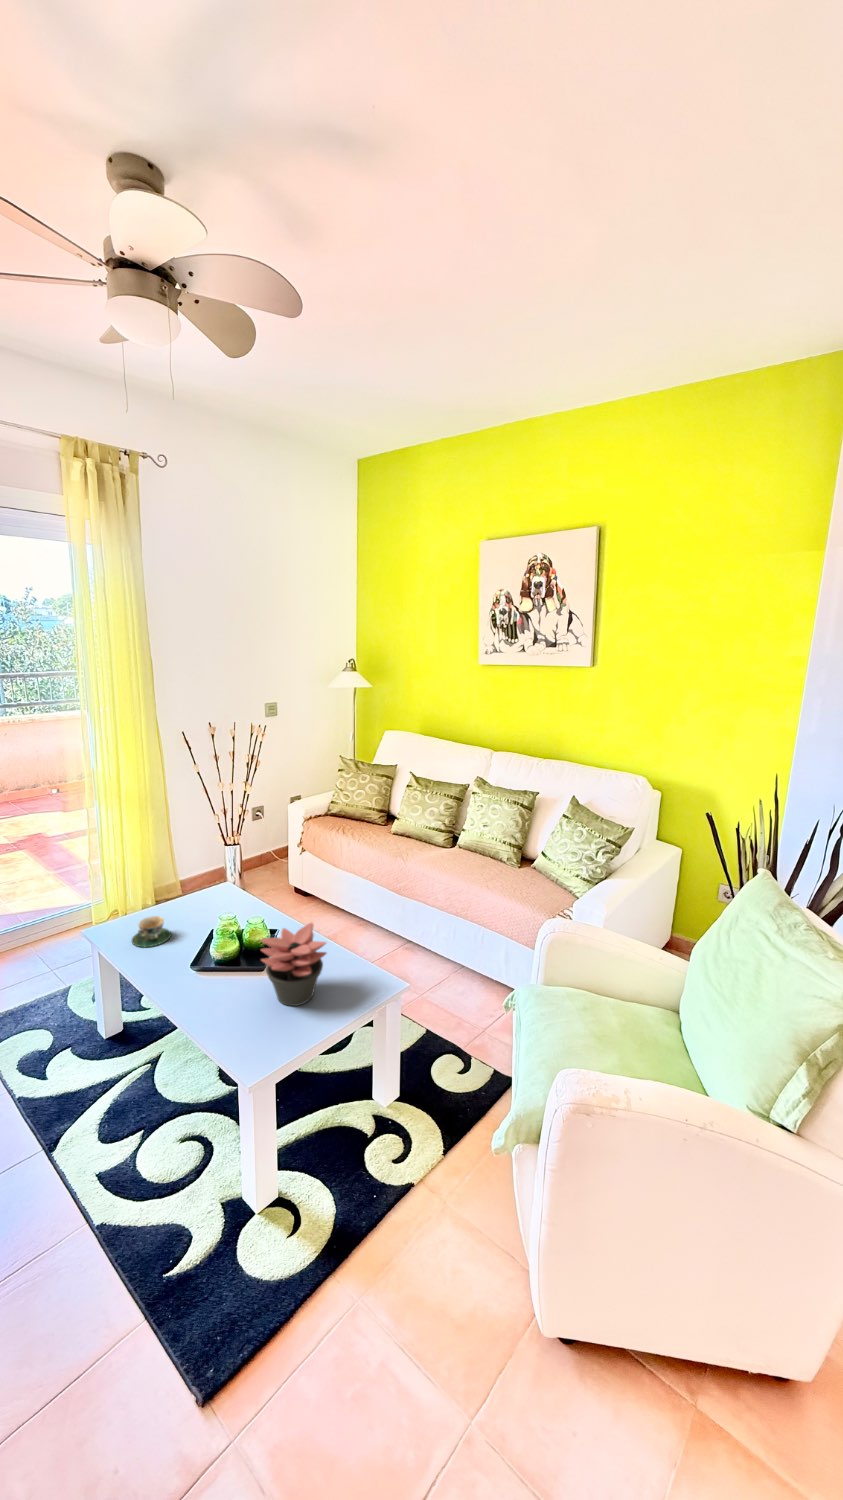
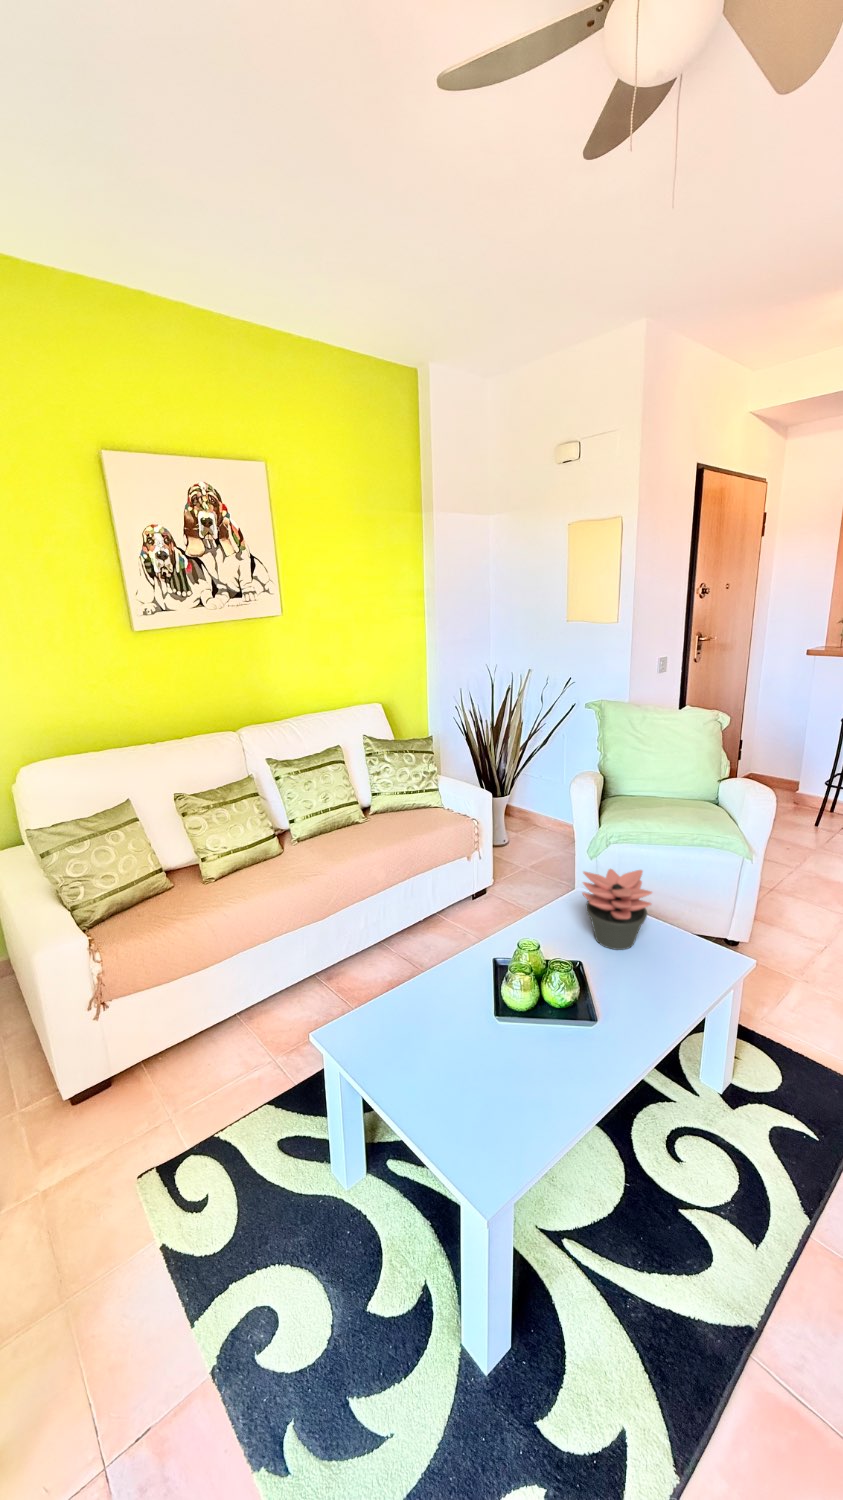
teacup: present [132,916,171,947] -> none [477,1047,541,1112]

